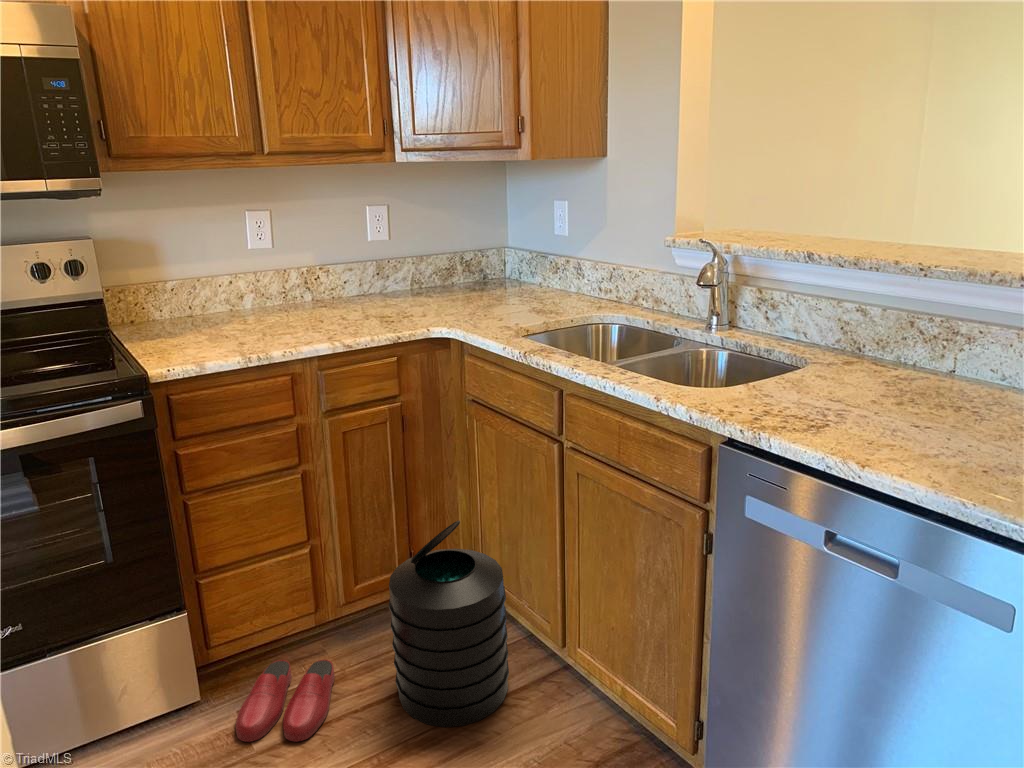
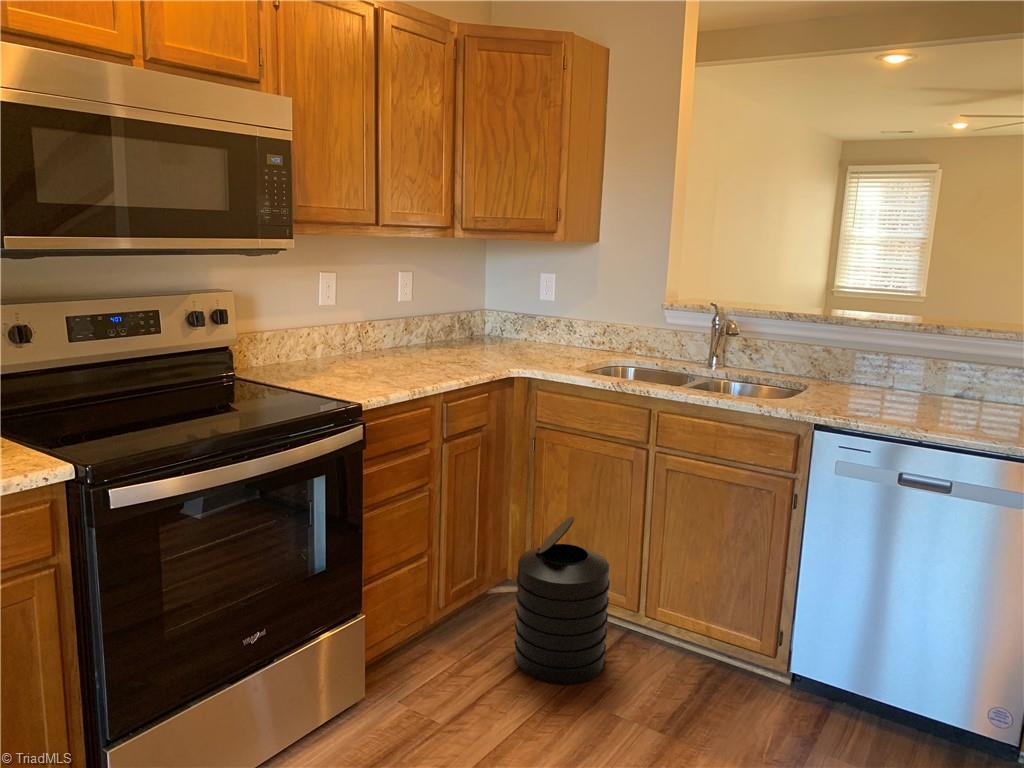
slippers: present [236,660,335,742] -> none [401,655,480,723]

